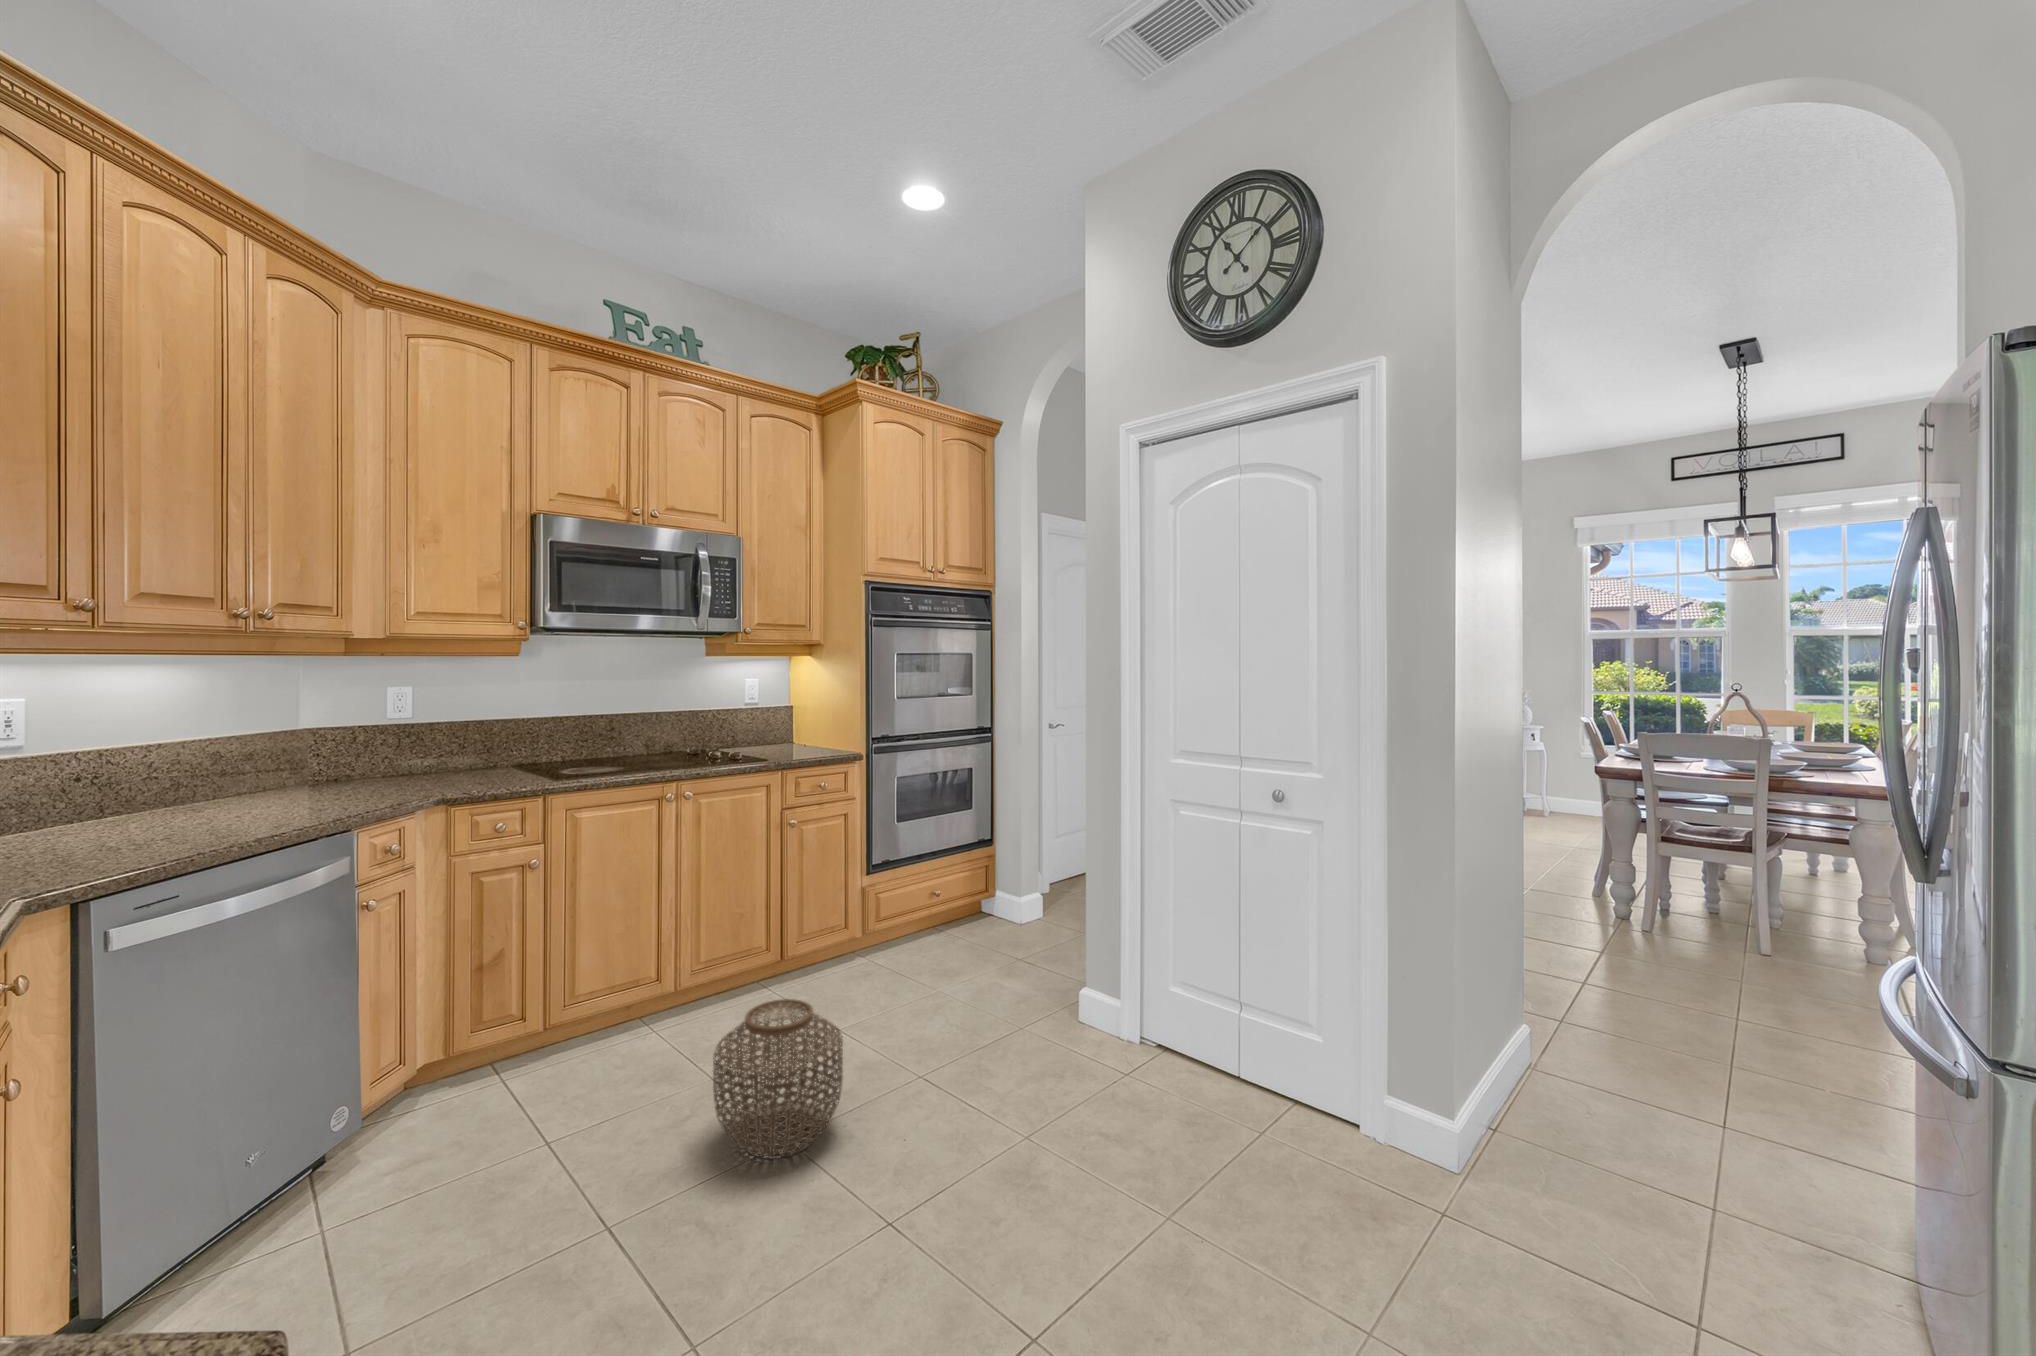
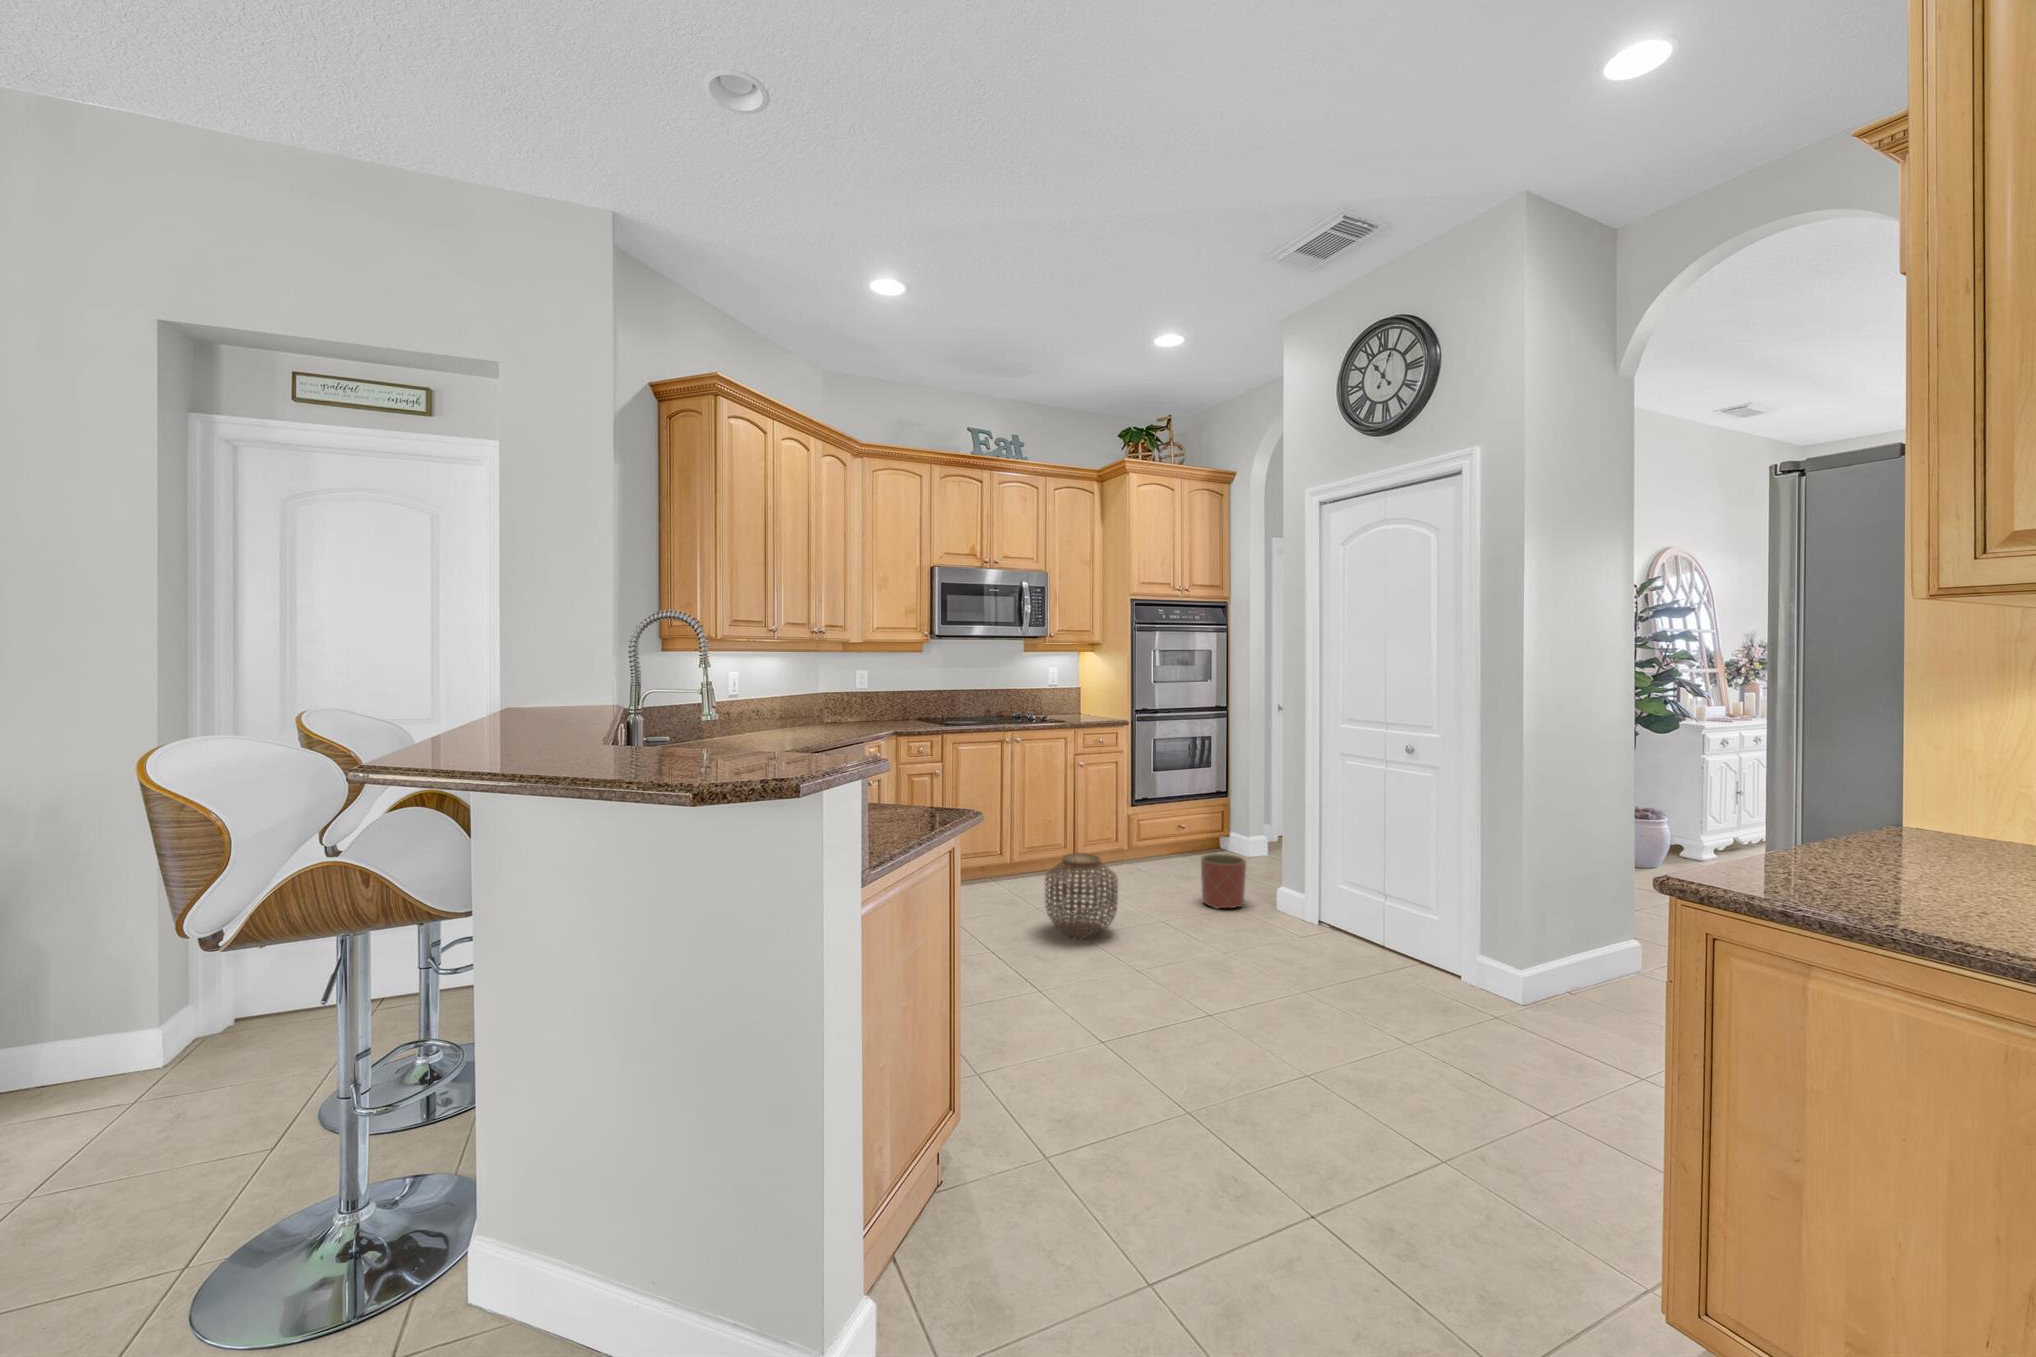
planter: none [968,951,1032,1041] -> present [1201,854,1246,909]

